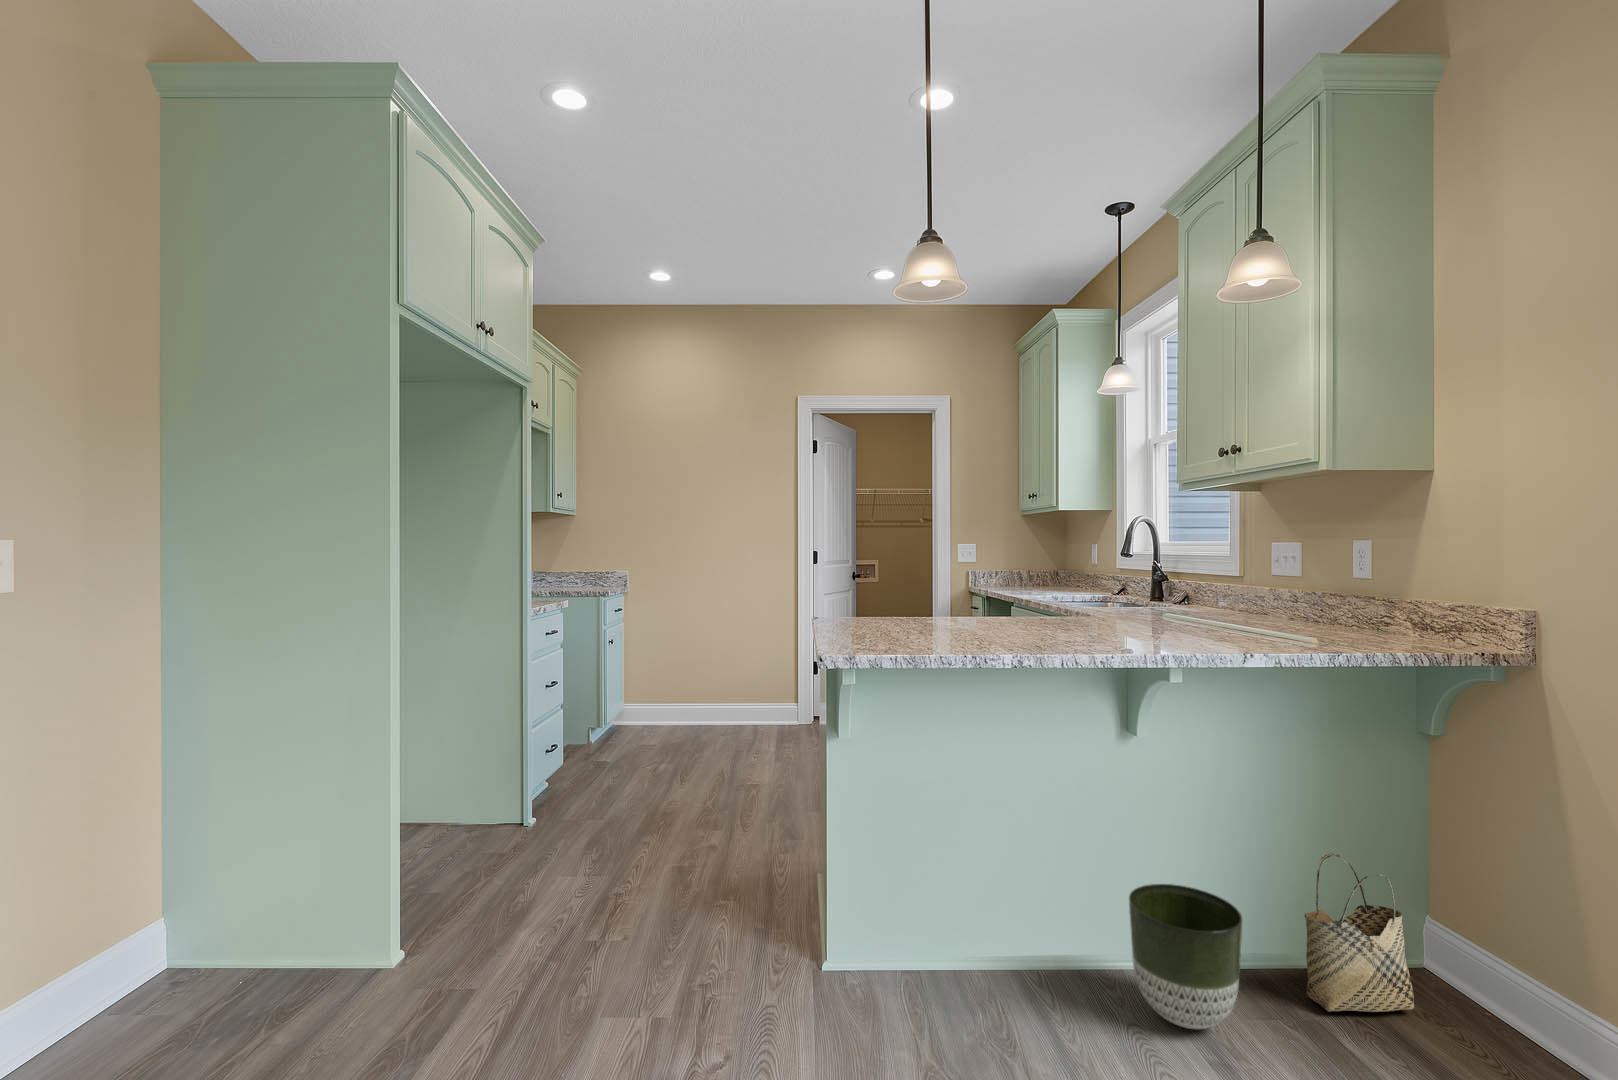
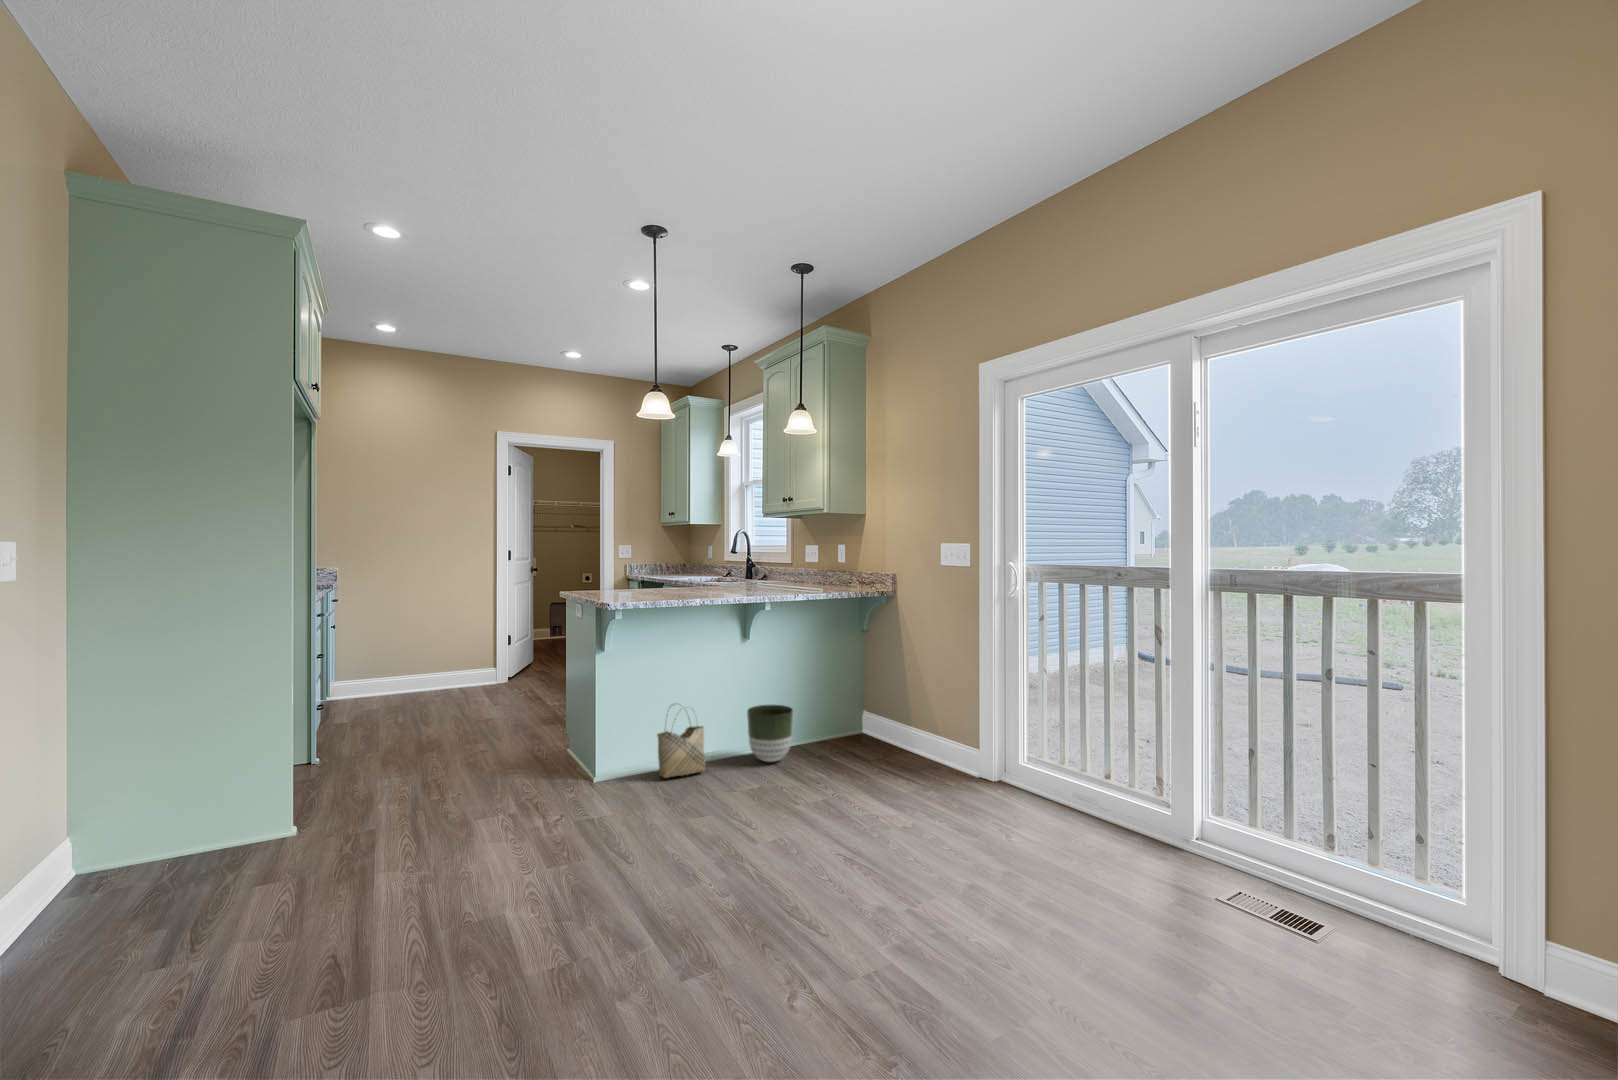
woven basket: present [1304,853,1414,1012] -> present [657,705,705,778]

